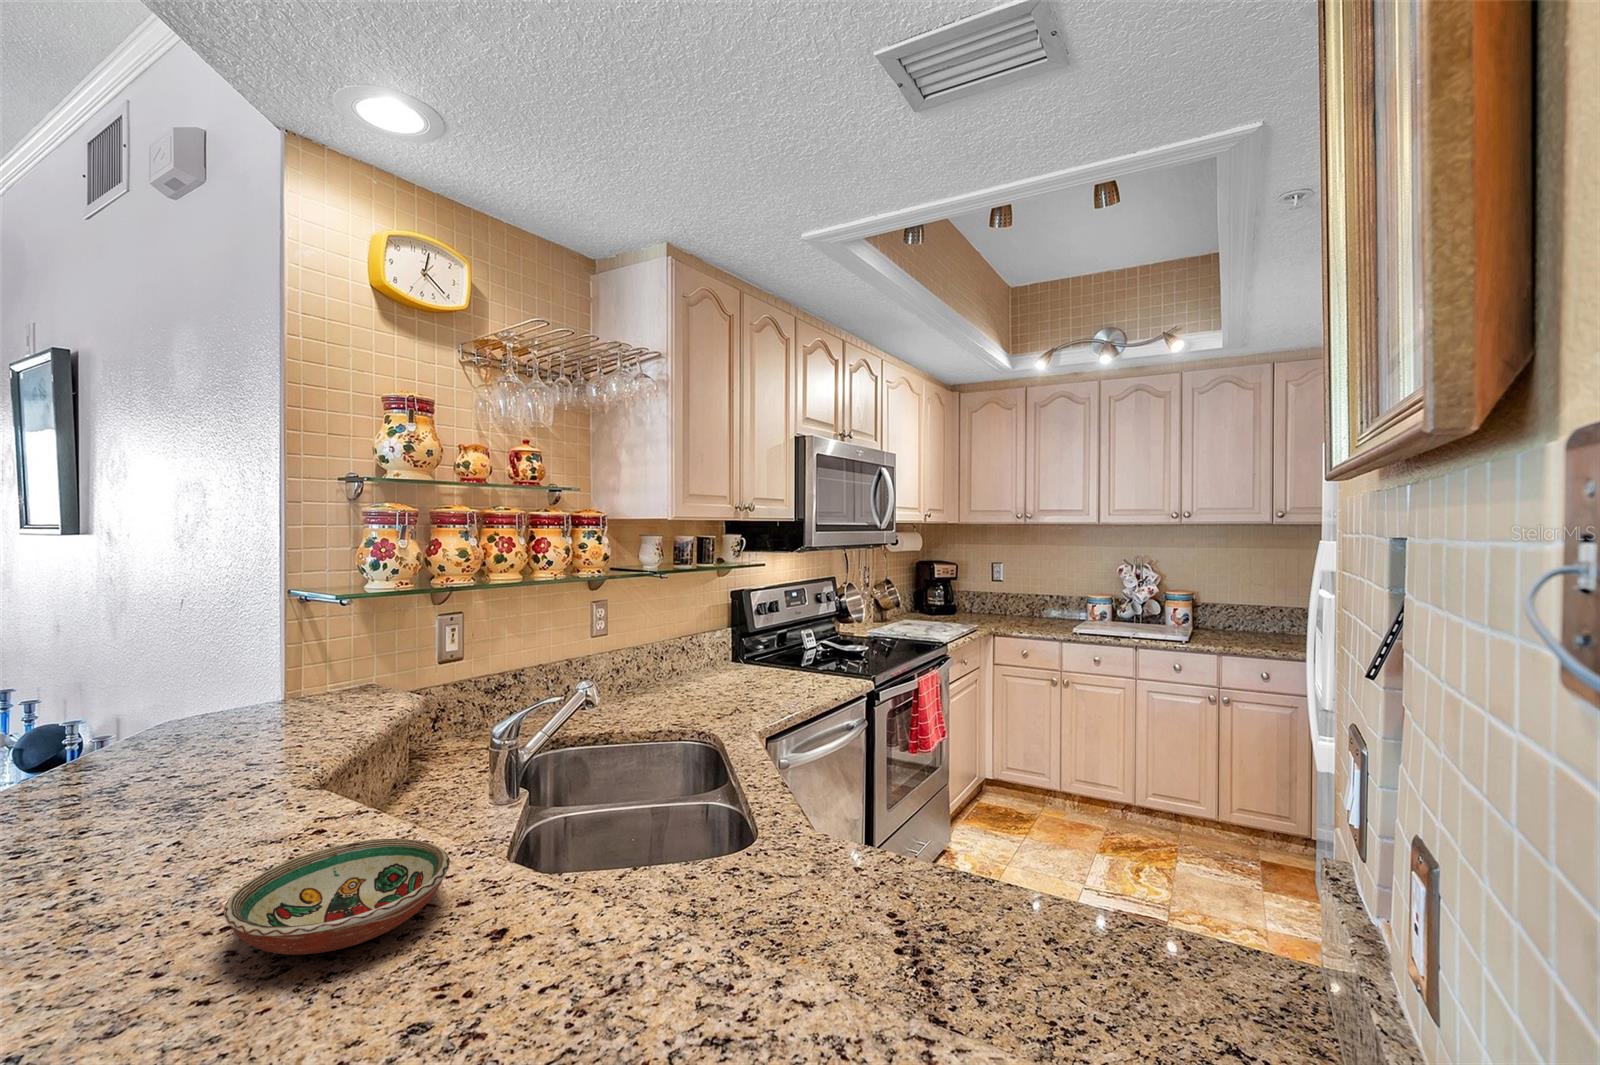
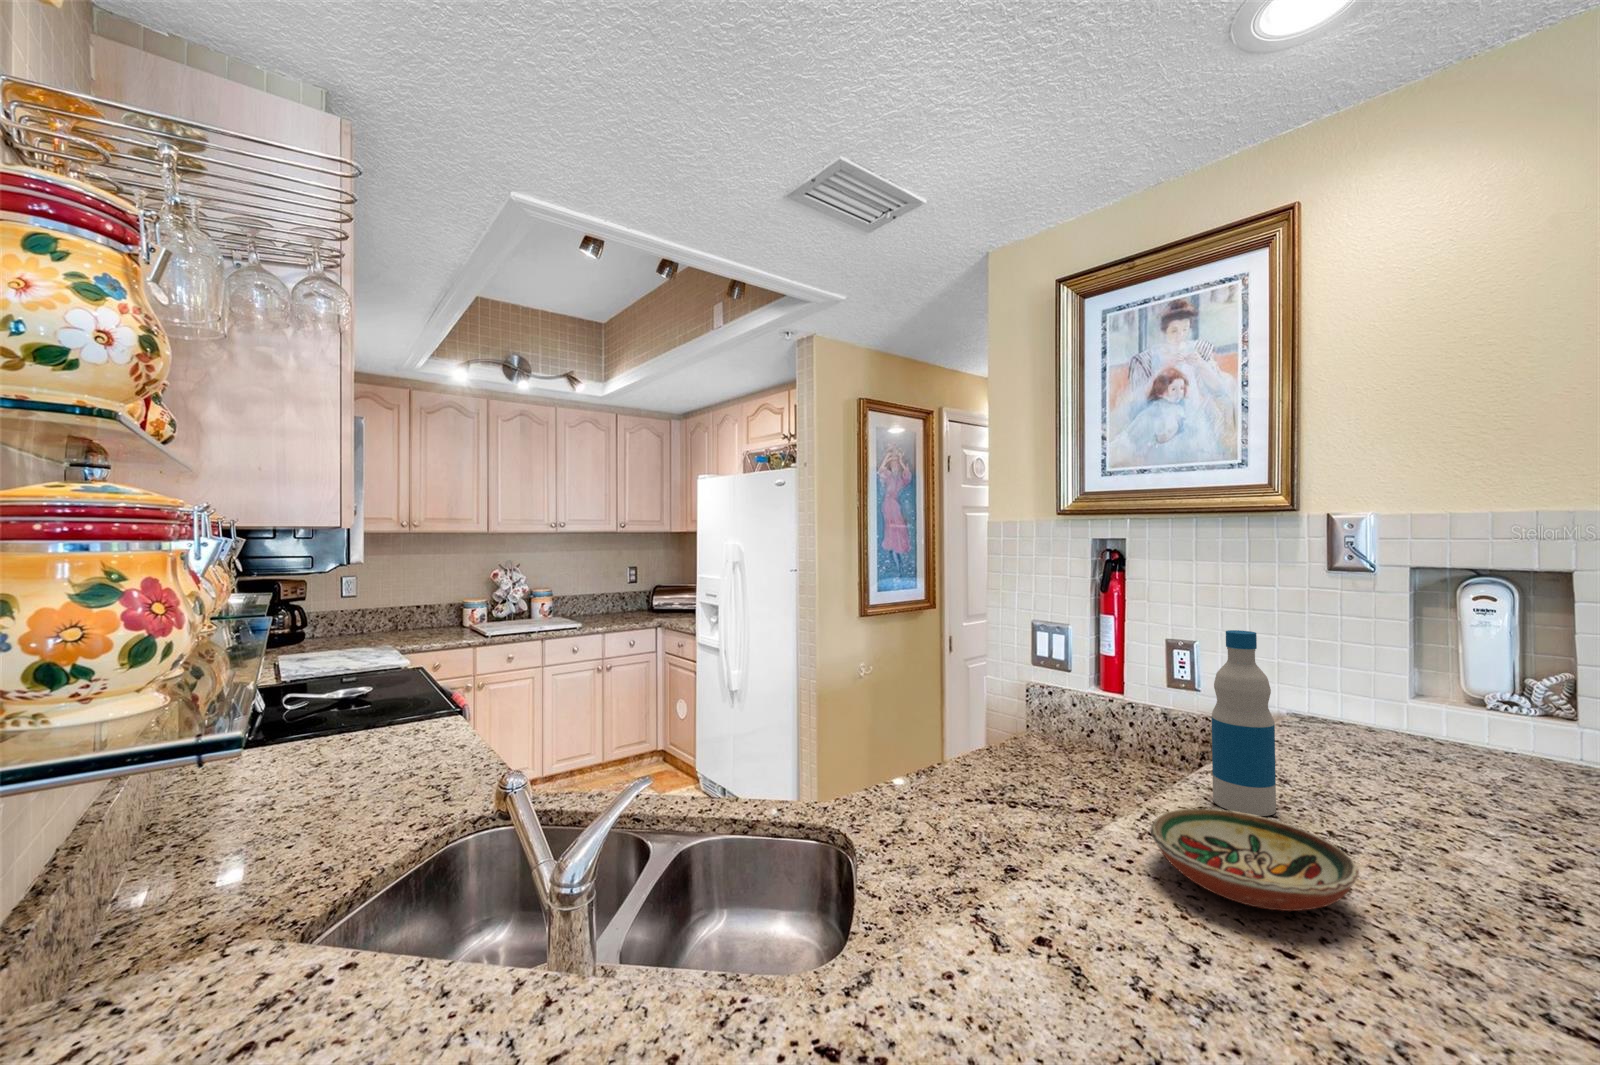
bottle: none [536,688,624,997] -> present [1212,630,1276,816]

